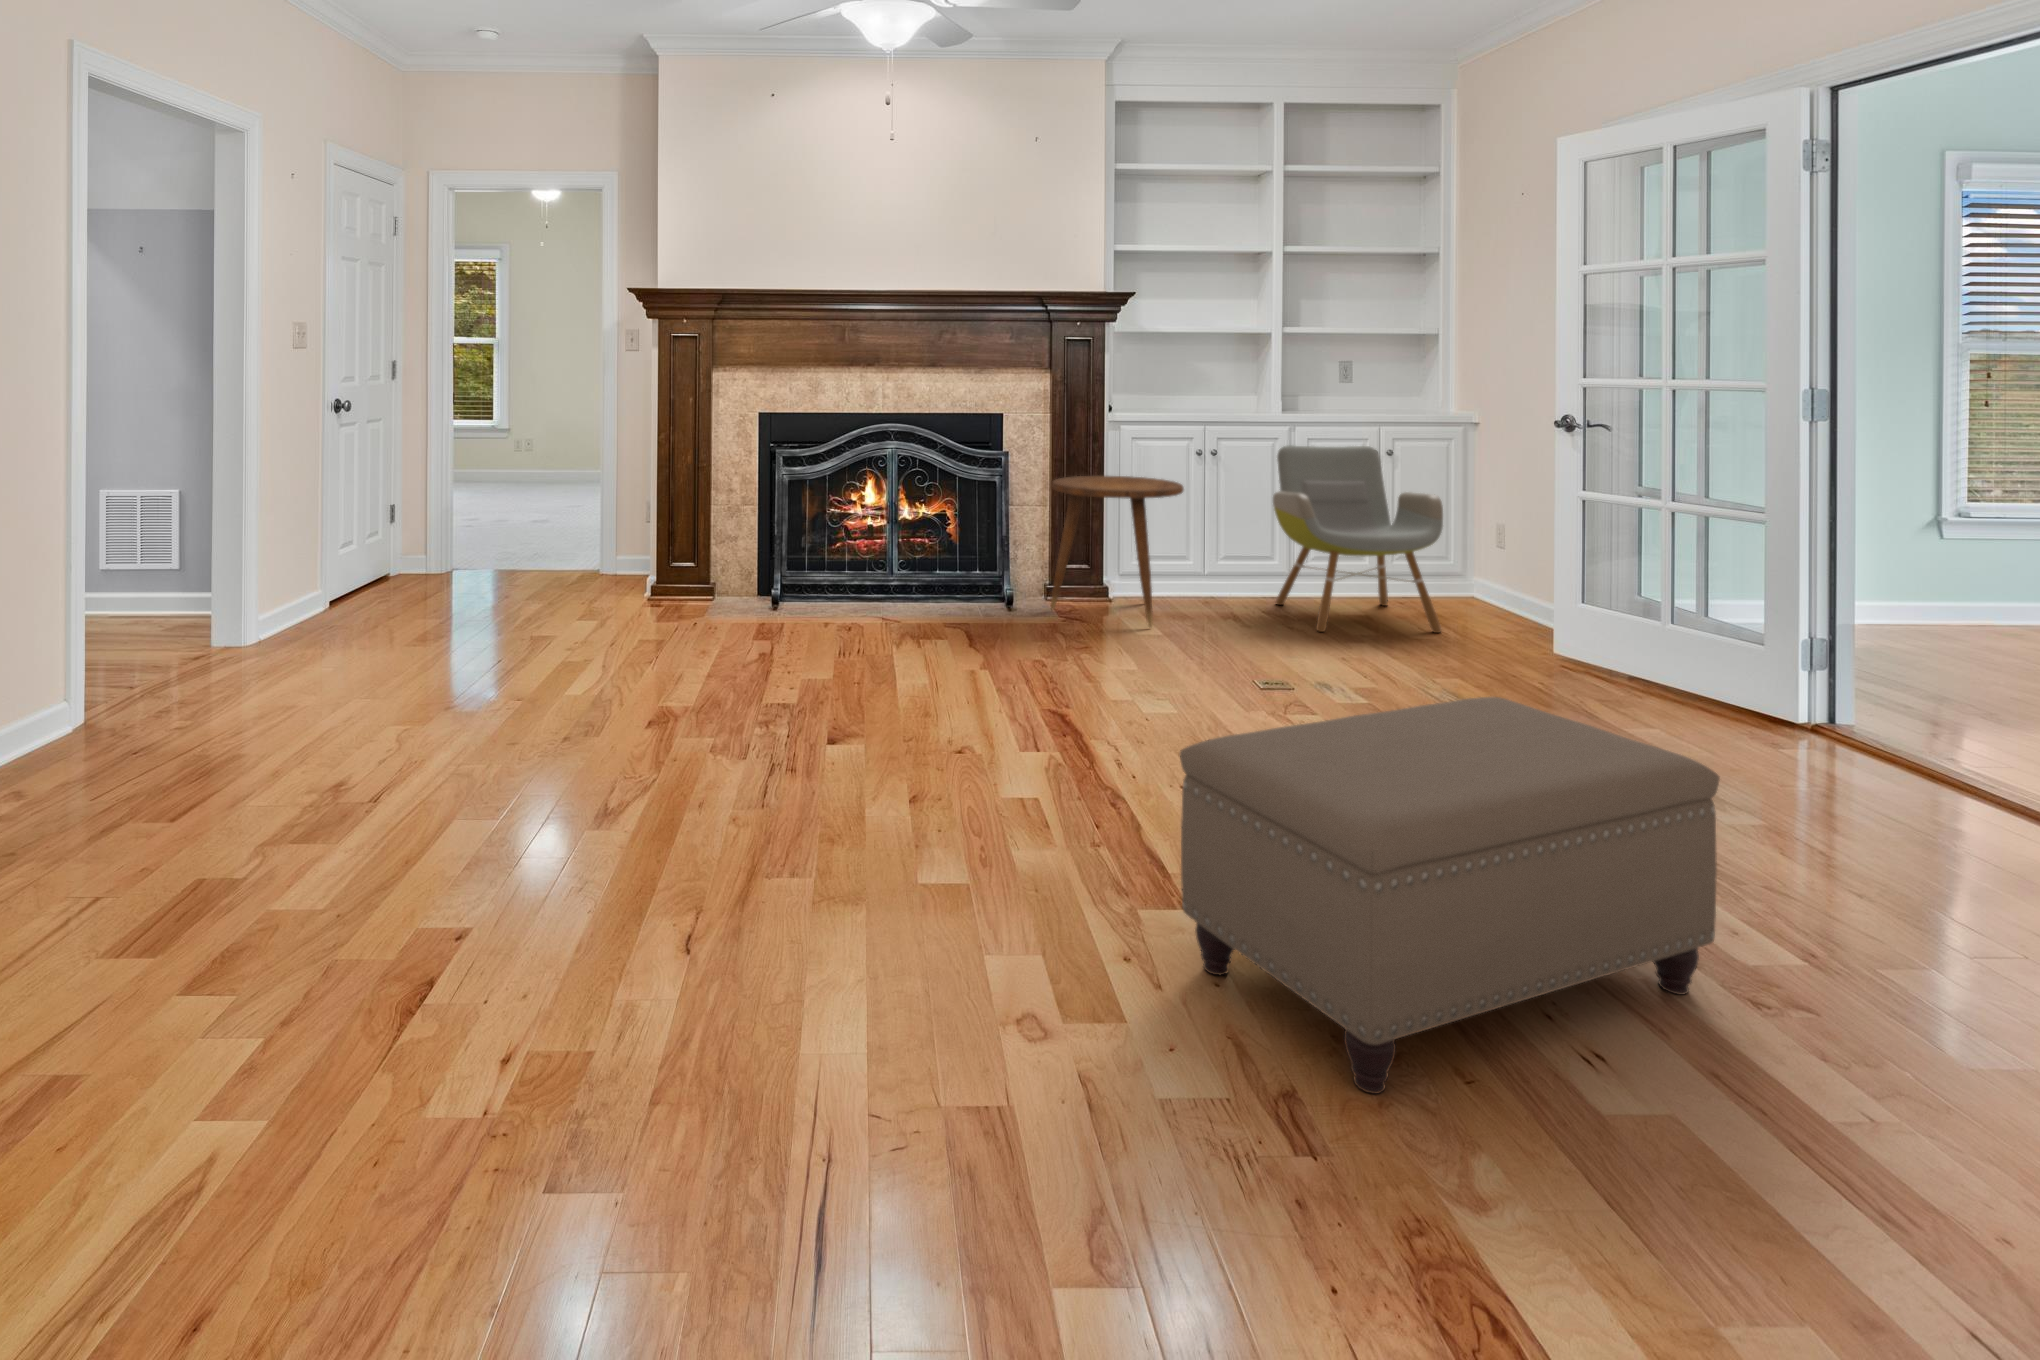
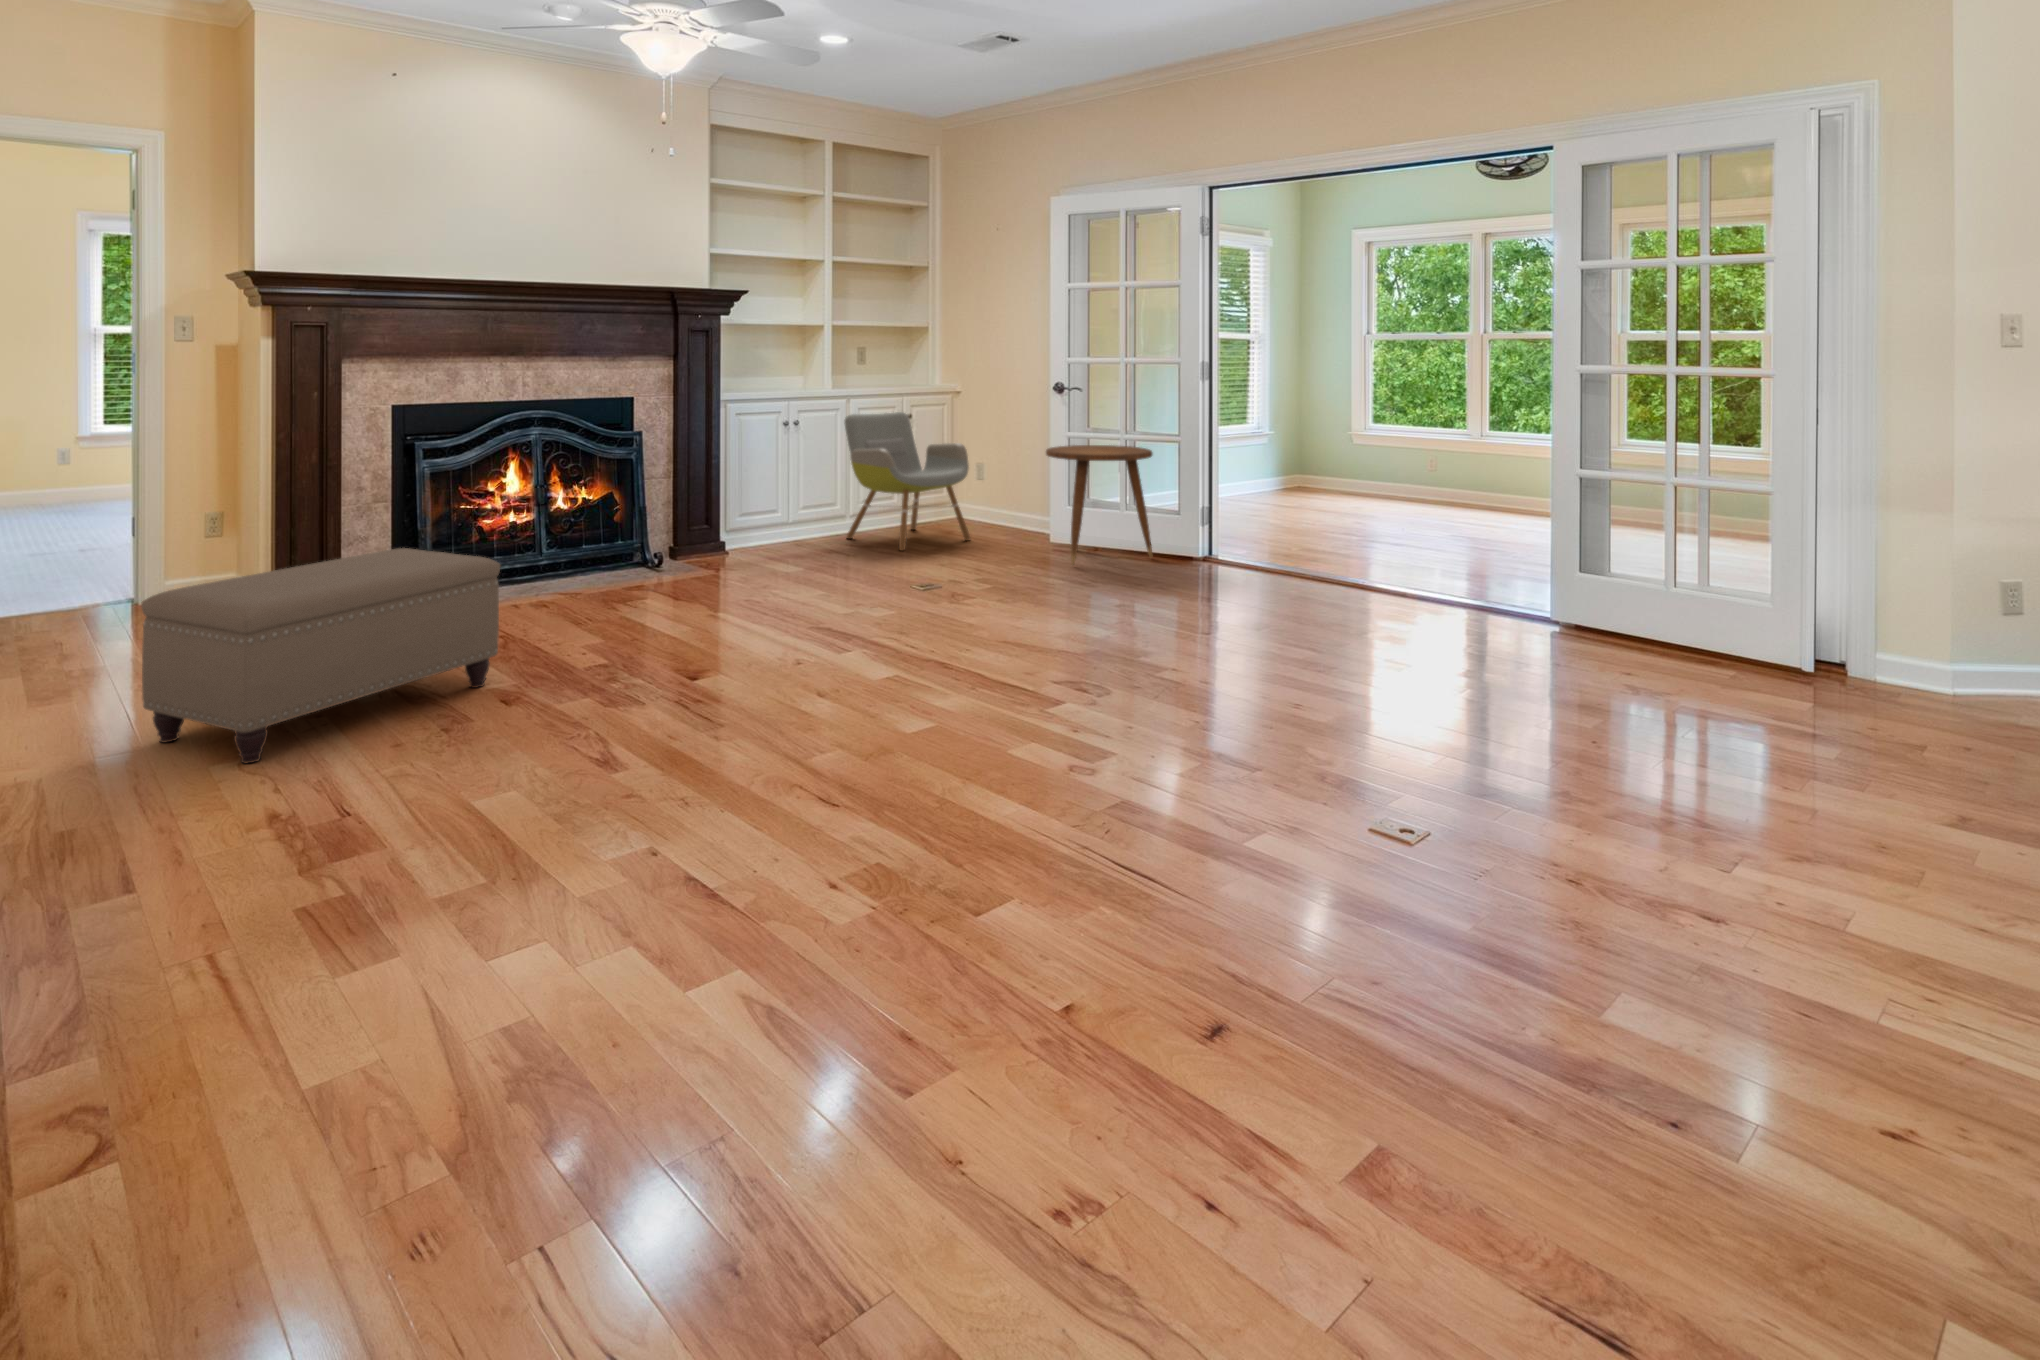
side table: present [1051,476,1184,628] -> present [1046,445,1152,565]
ottoman: present [1180,697,1720,1094] -> present [141,548,500,764]

